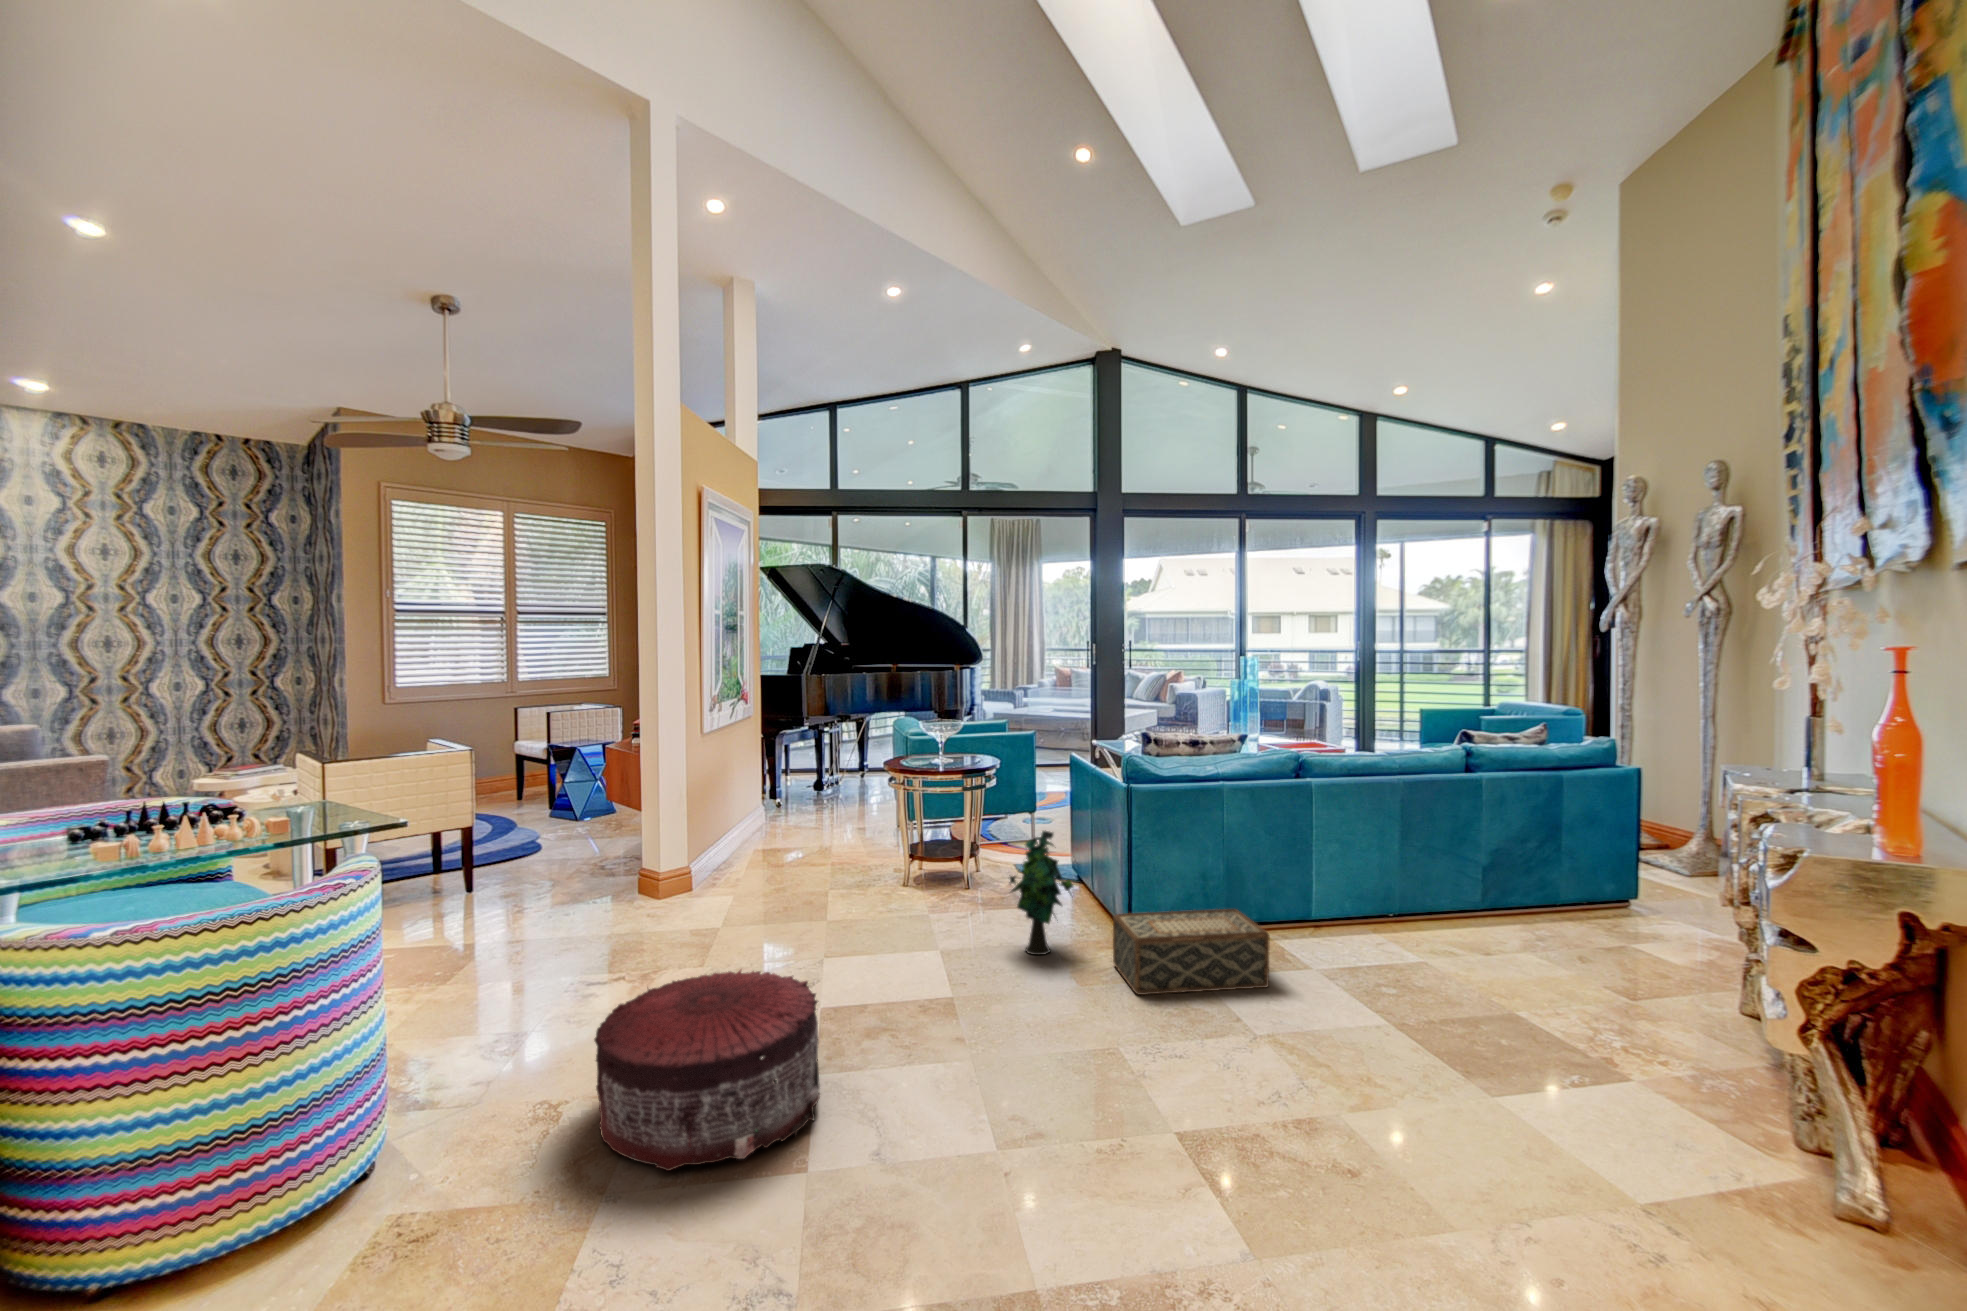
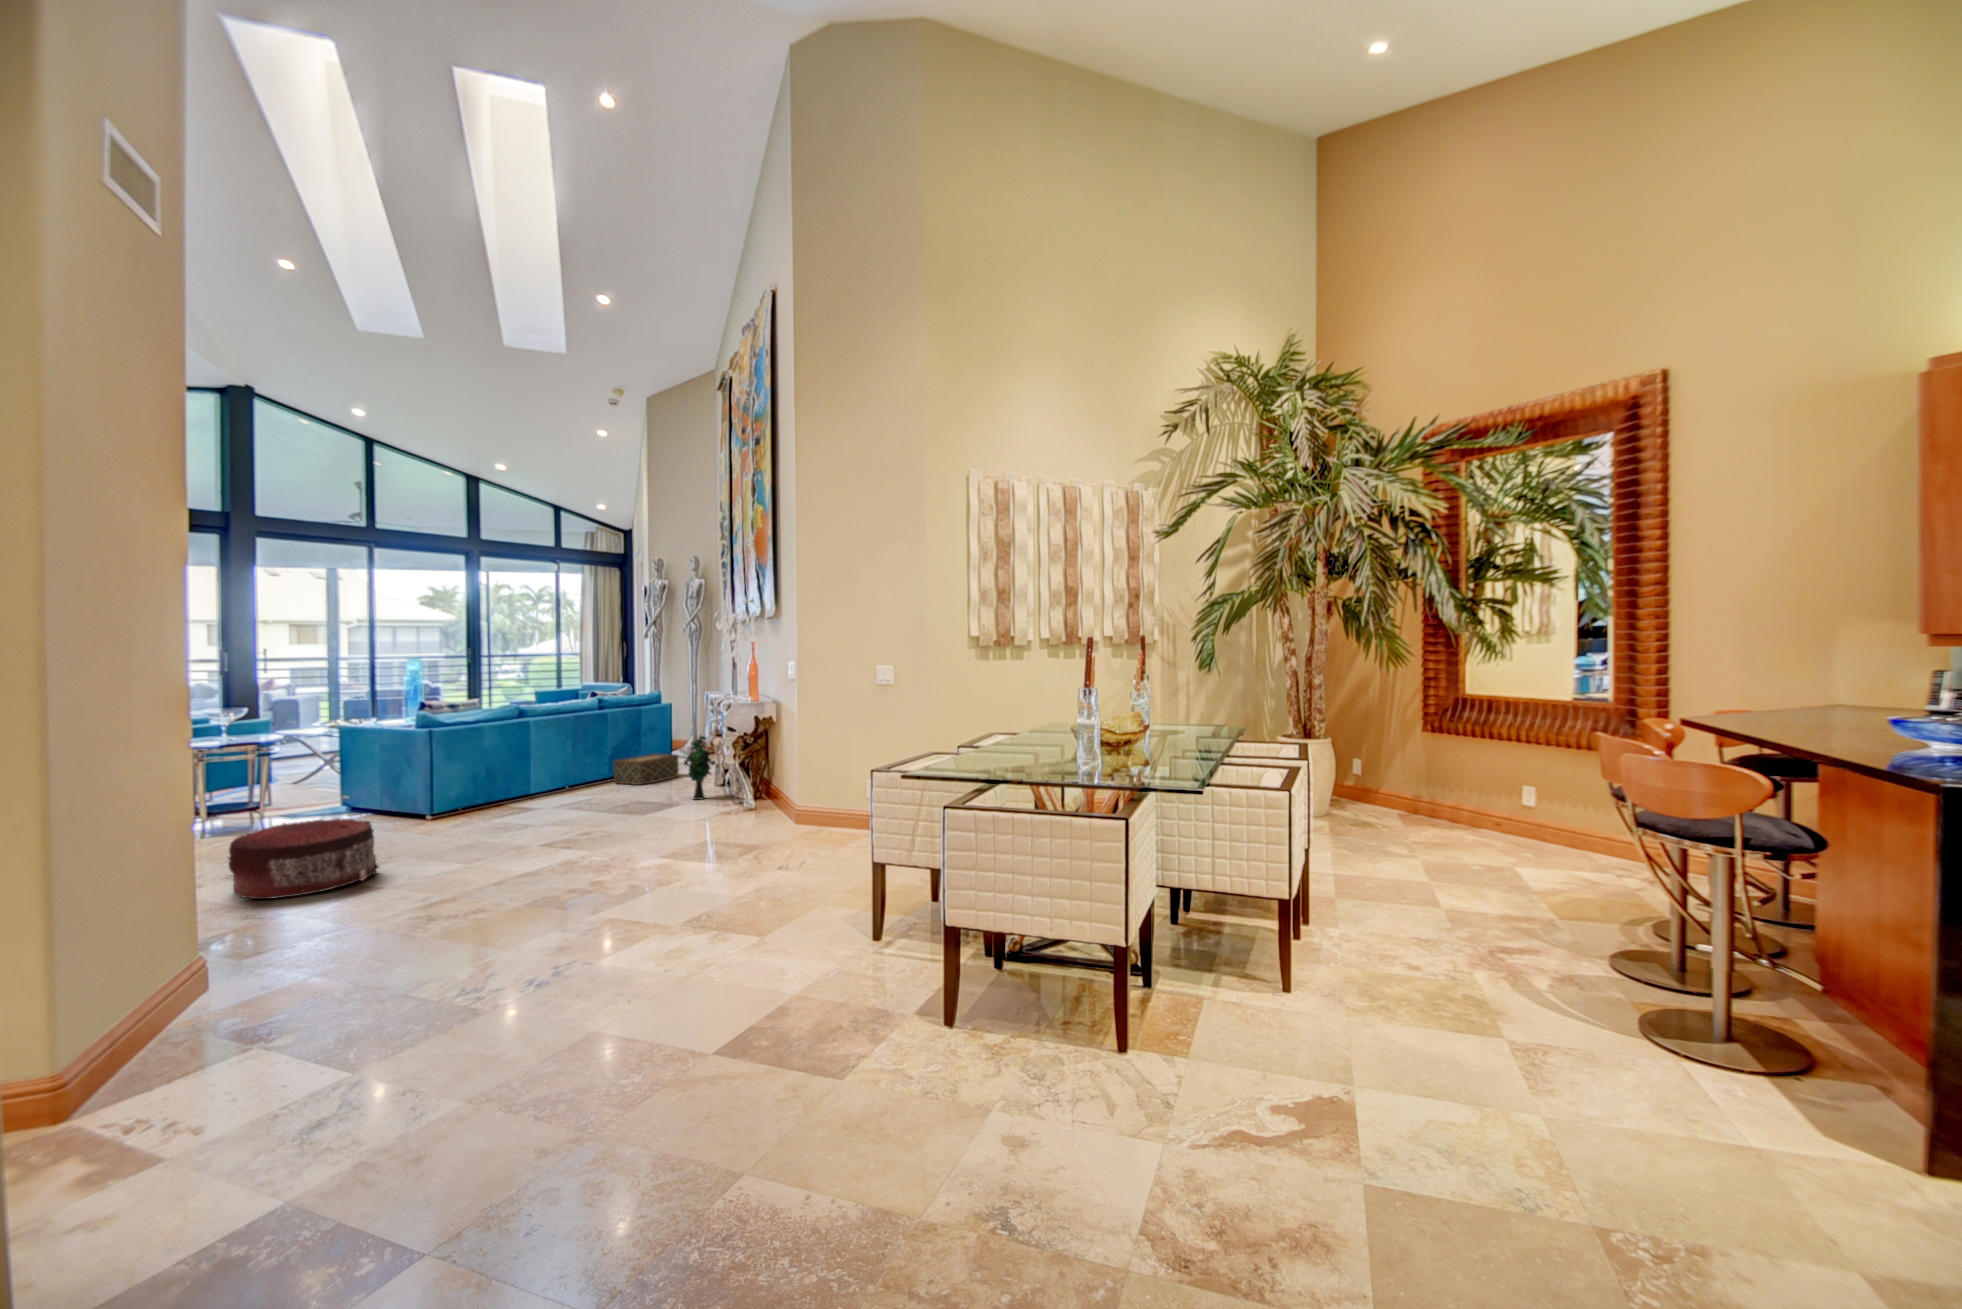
decorative plant: present [1009,831,1073,955] -> present [684,735,716,800]
woven basket: present [1113,909,1270,995] -> present [614,754,679,785]

